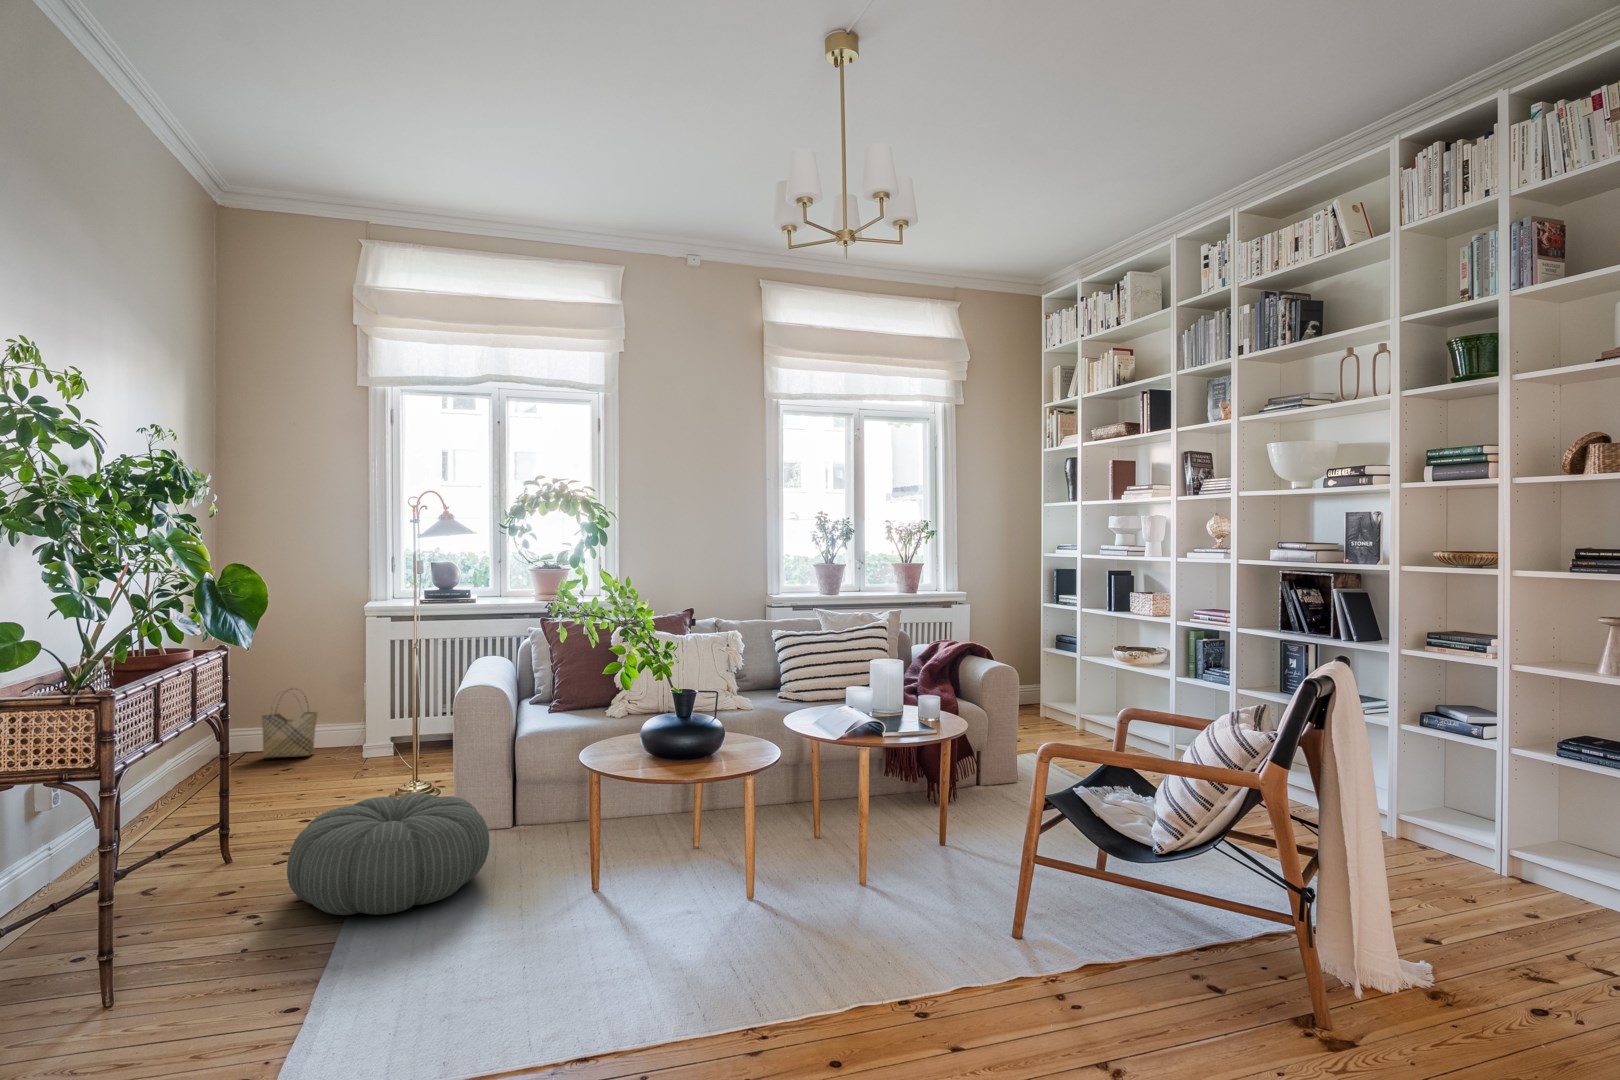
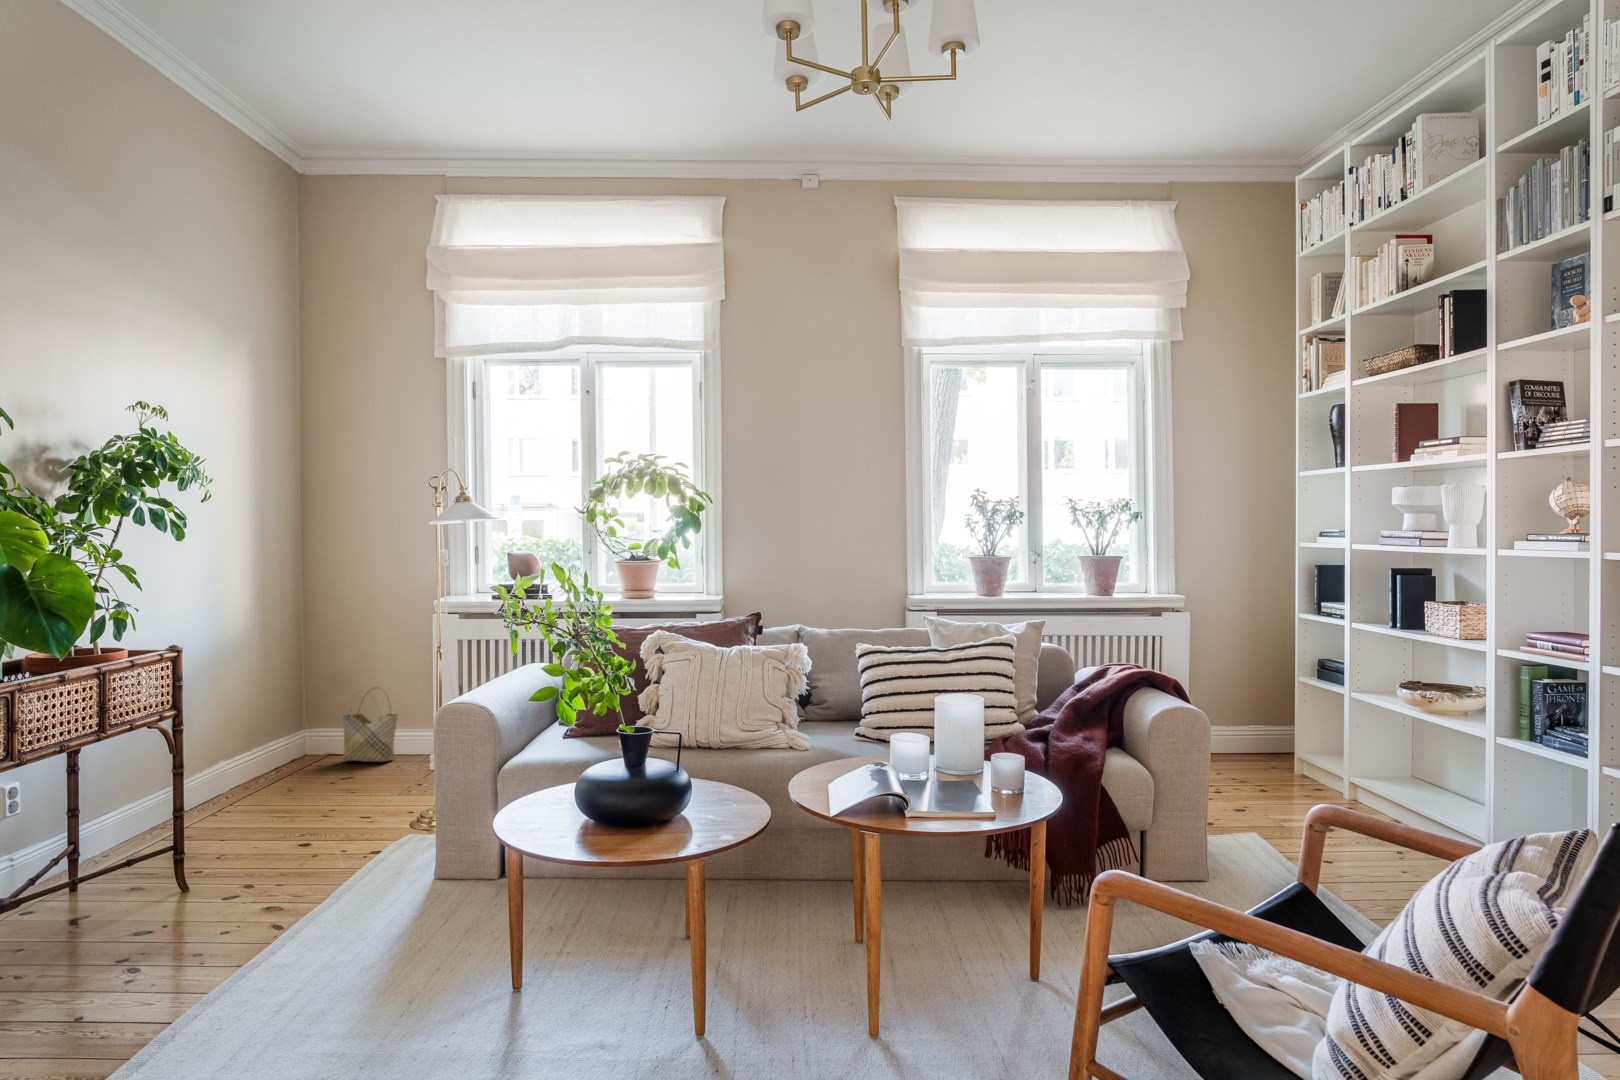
pouf: present [287,793,490,915] -> none [161,833,417,993]

